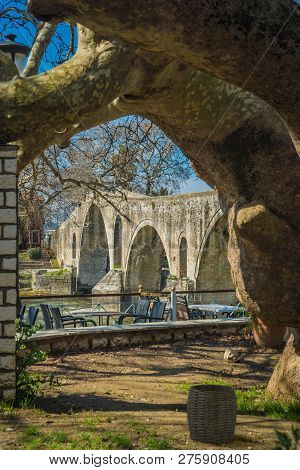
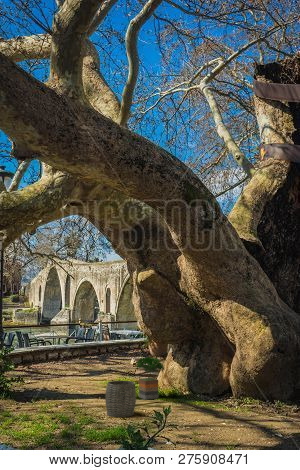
potted tree: none [235,347,283,415] -> present [137,357,164,399]

